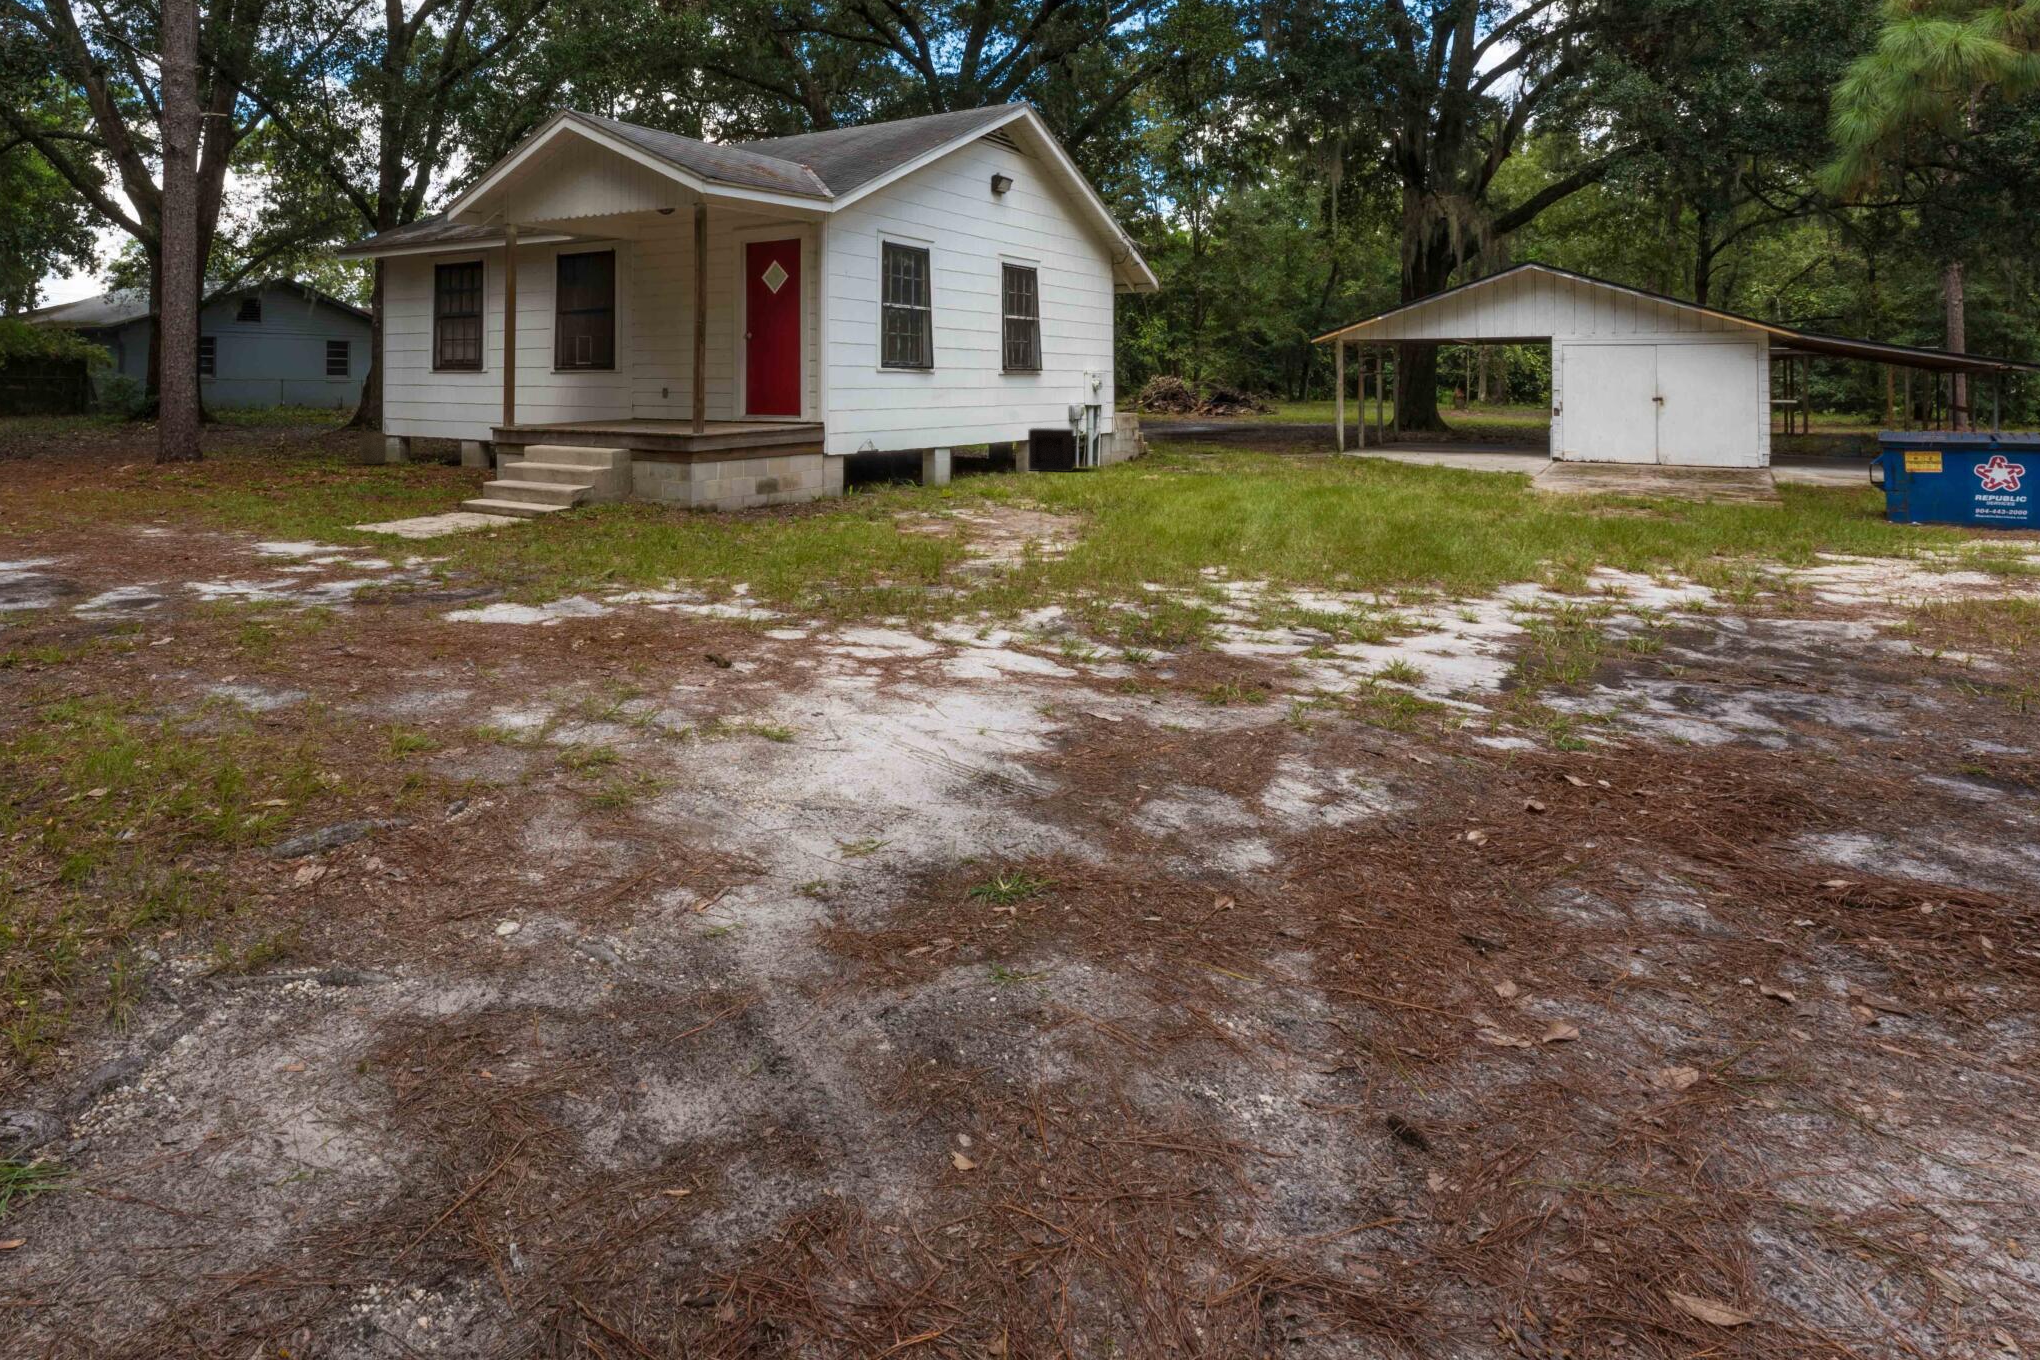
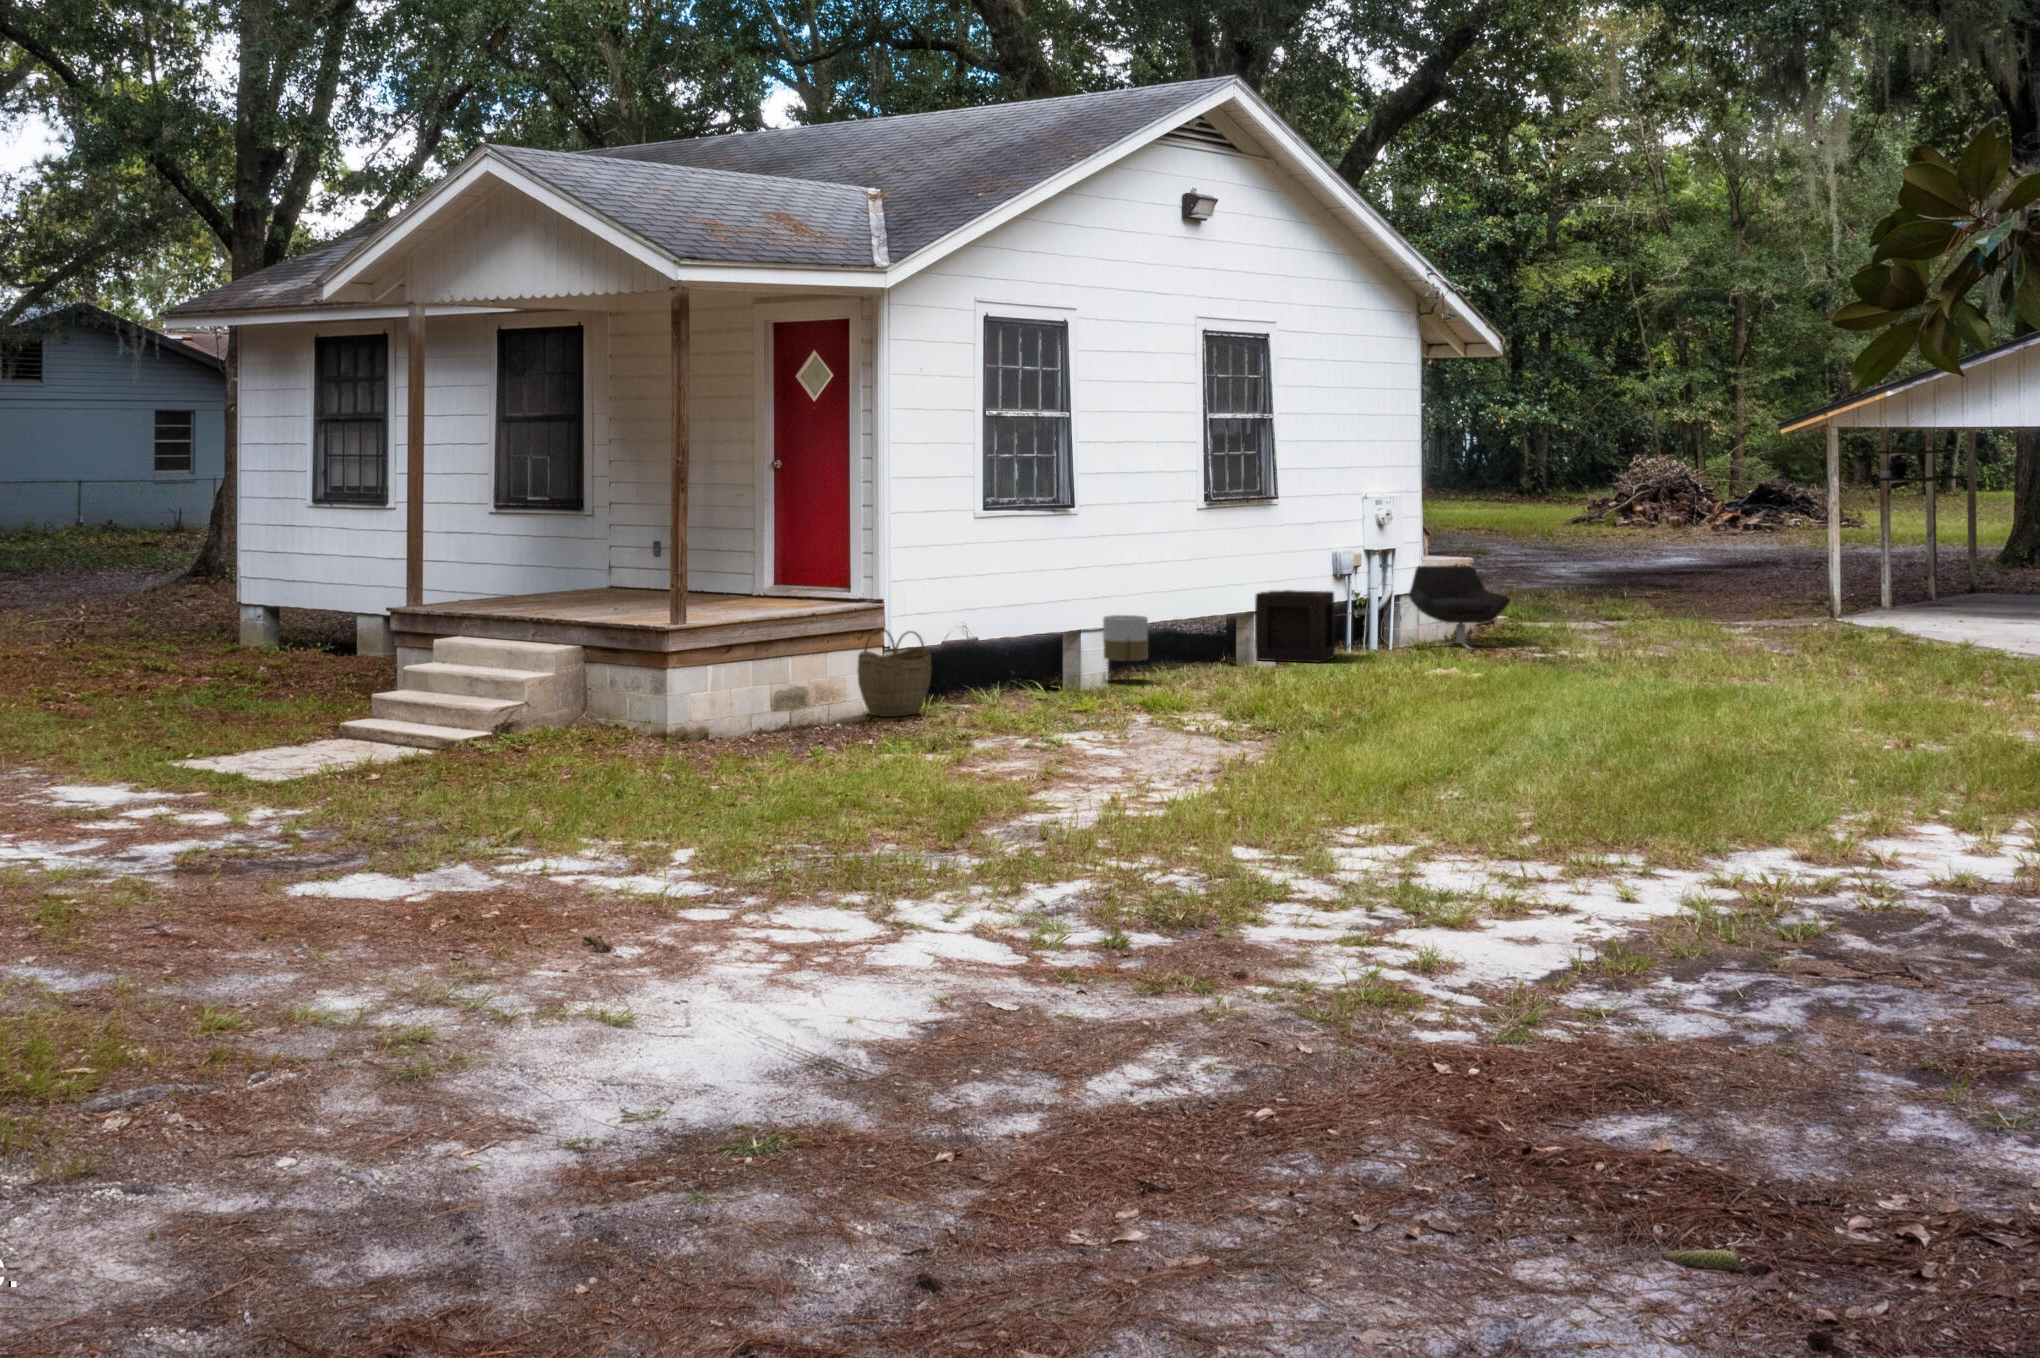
lounge chair: none [1109,416,1175,466] -> present [1409,565,1510,649]
woven basket: present [359,425,389,464] -> present [858,628,931,717]
planter: none [945,440,974,482] -> present [1103,615,1148,674]

